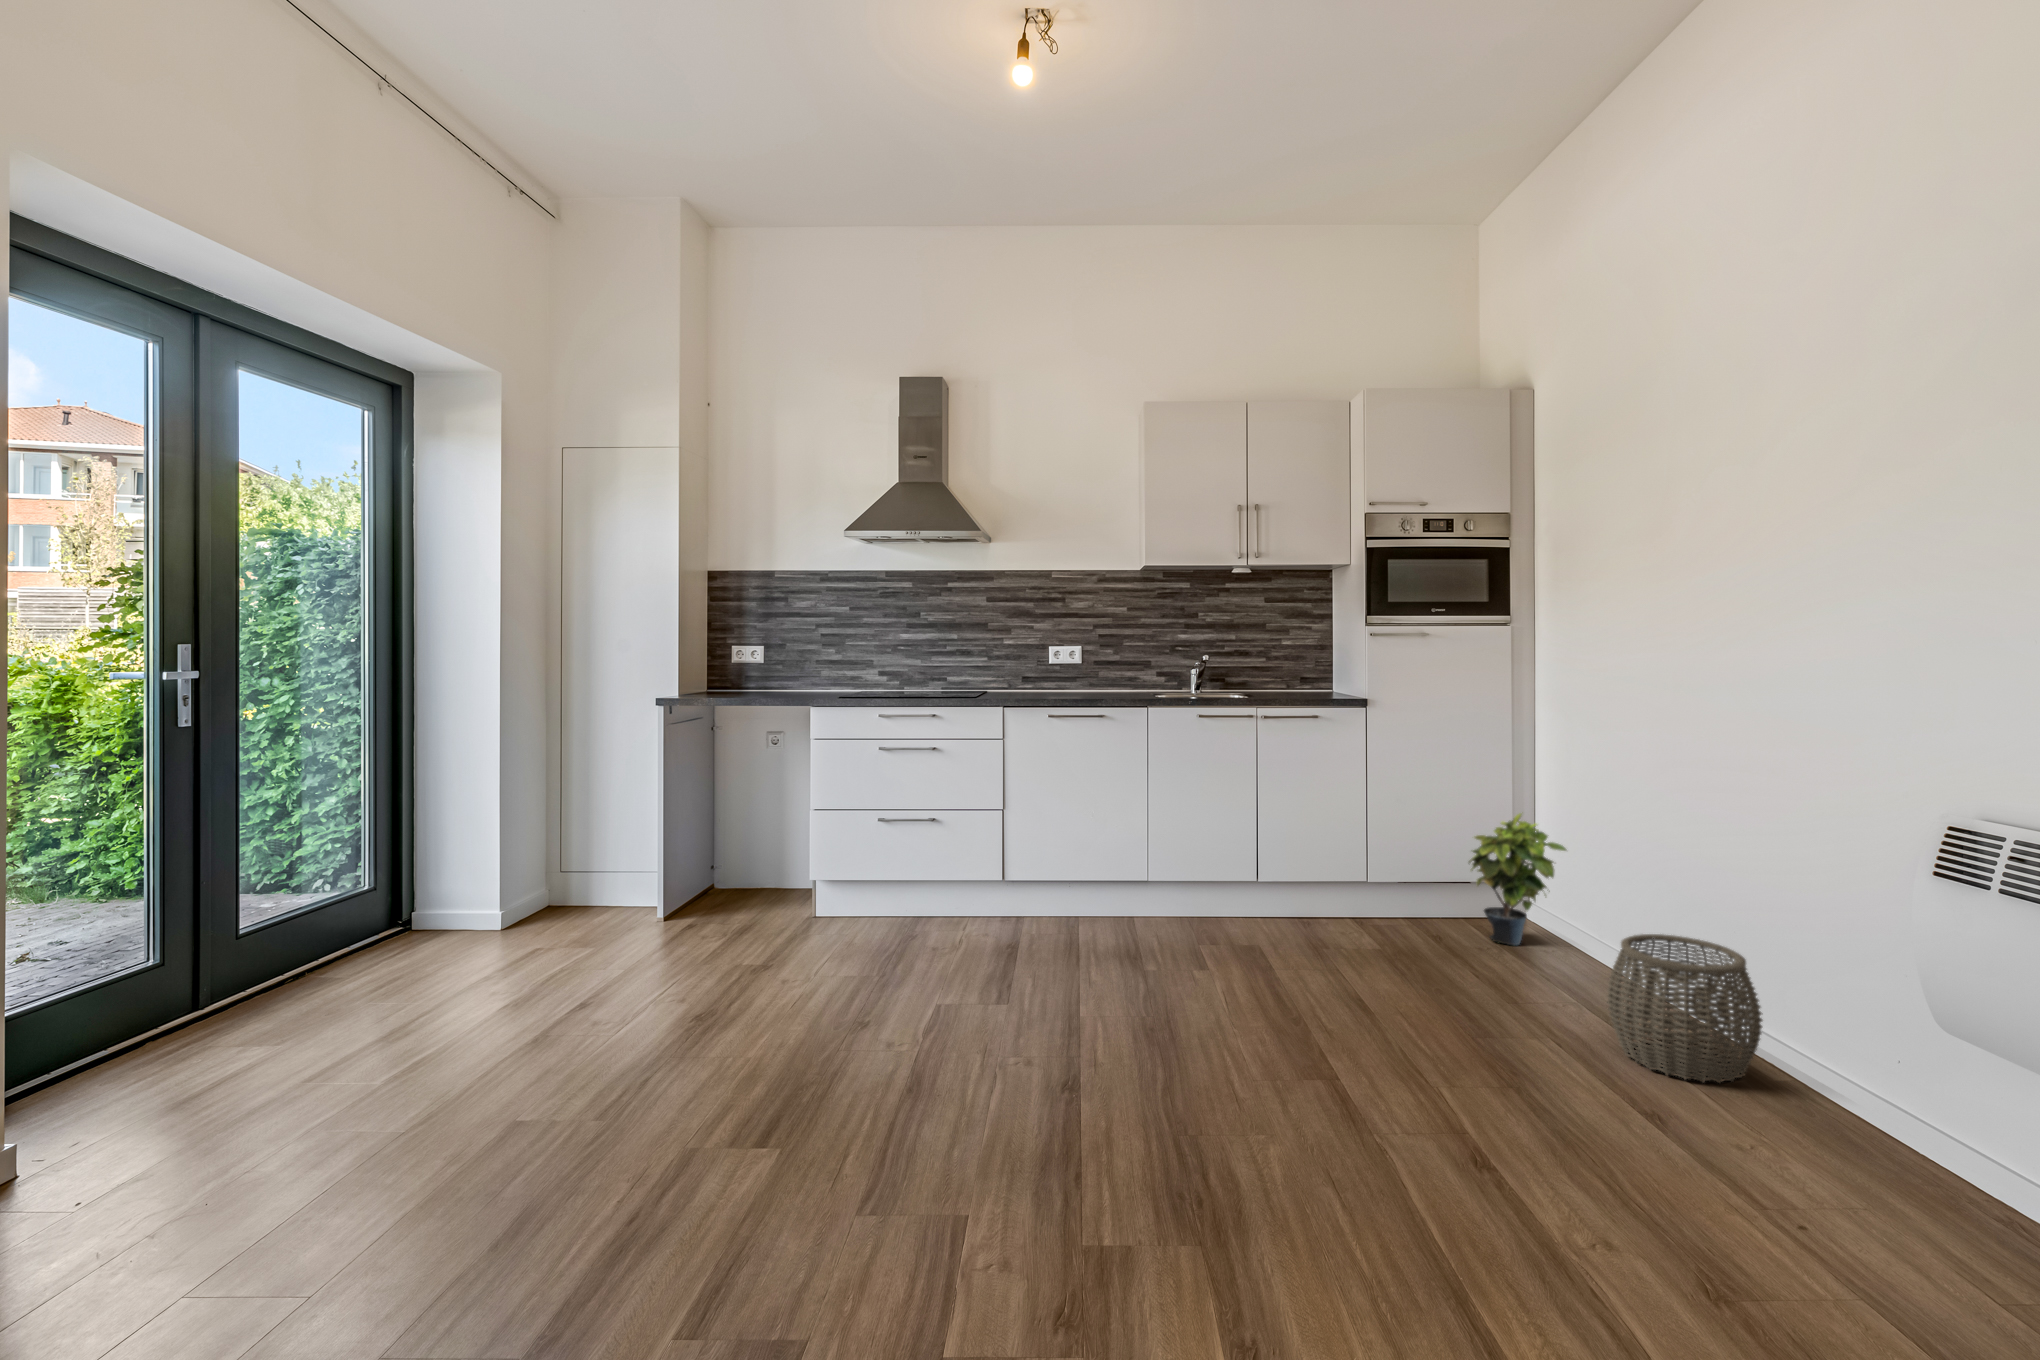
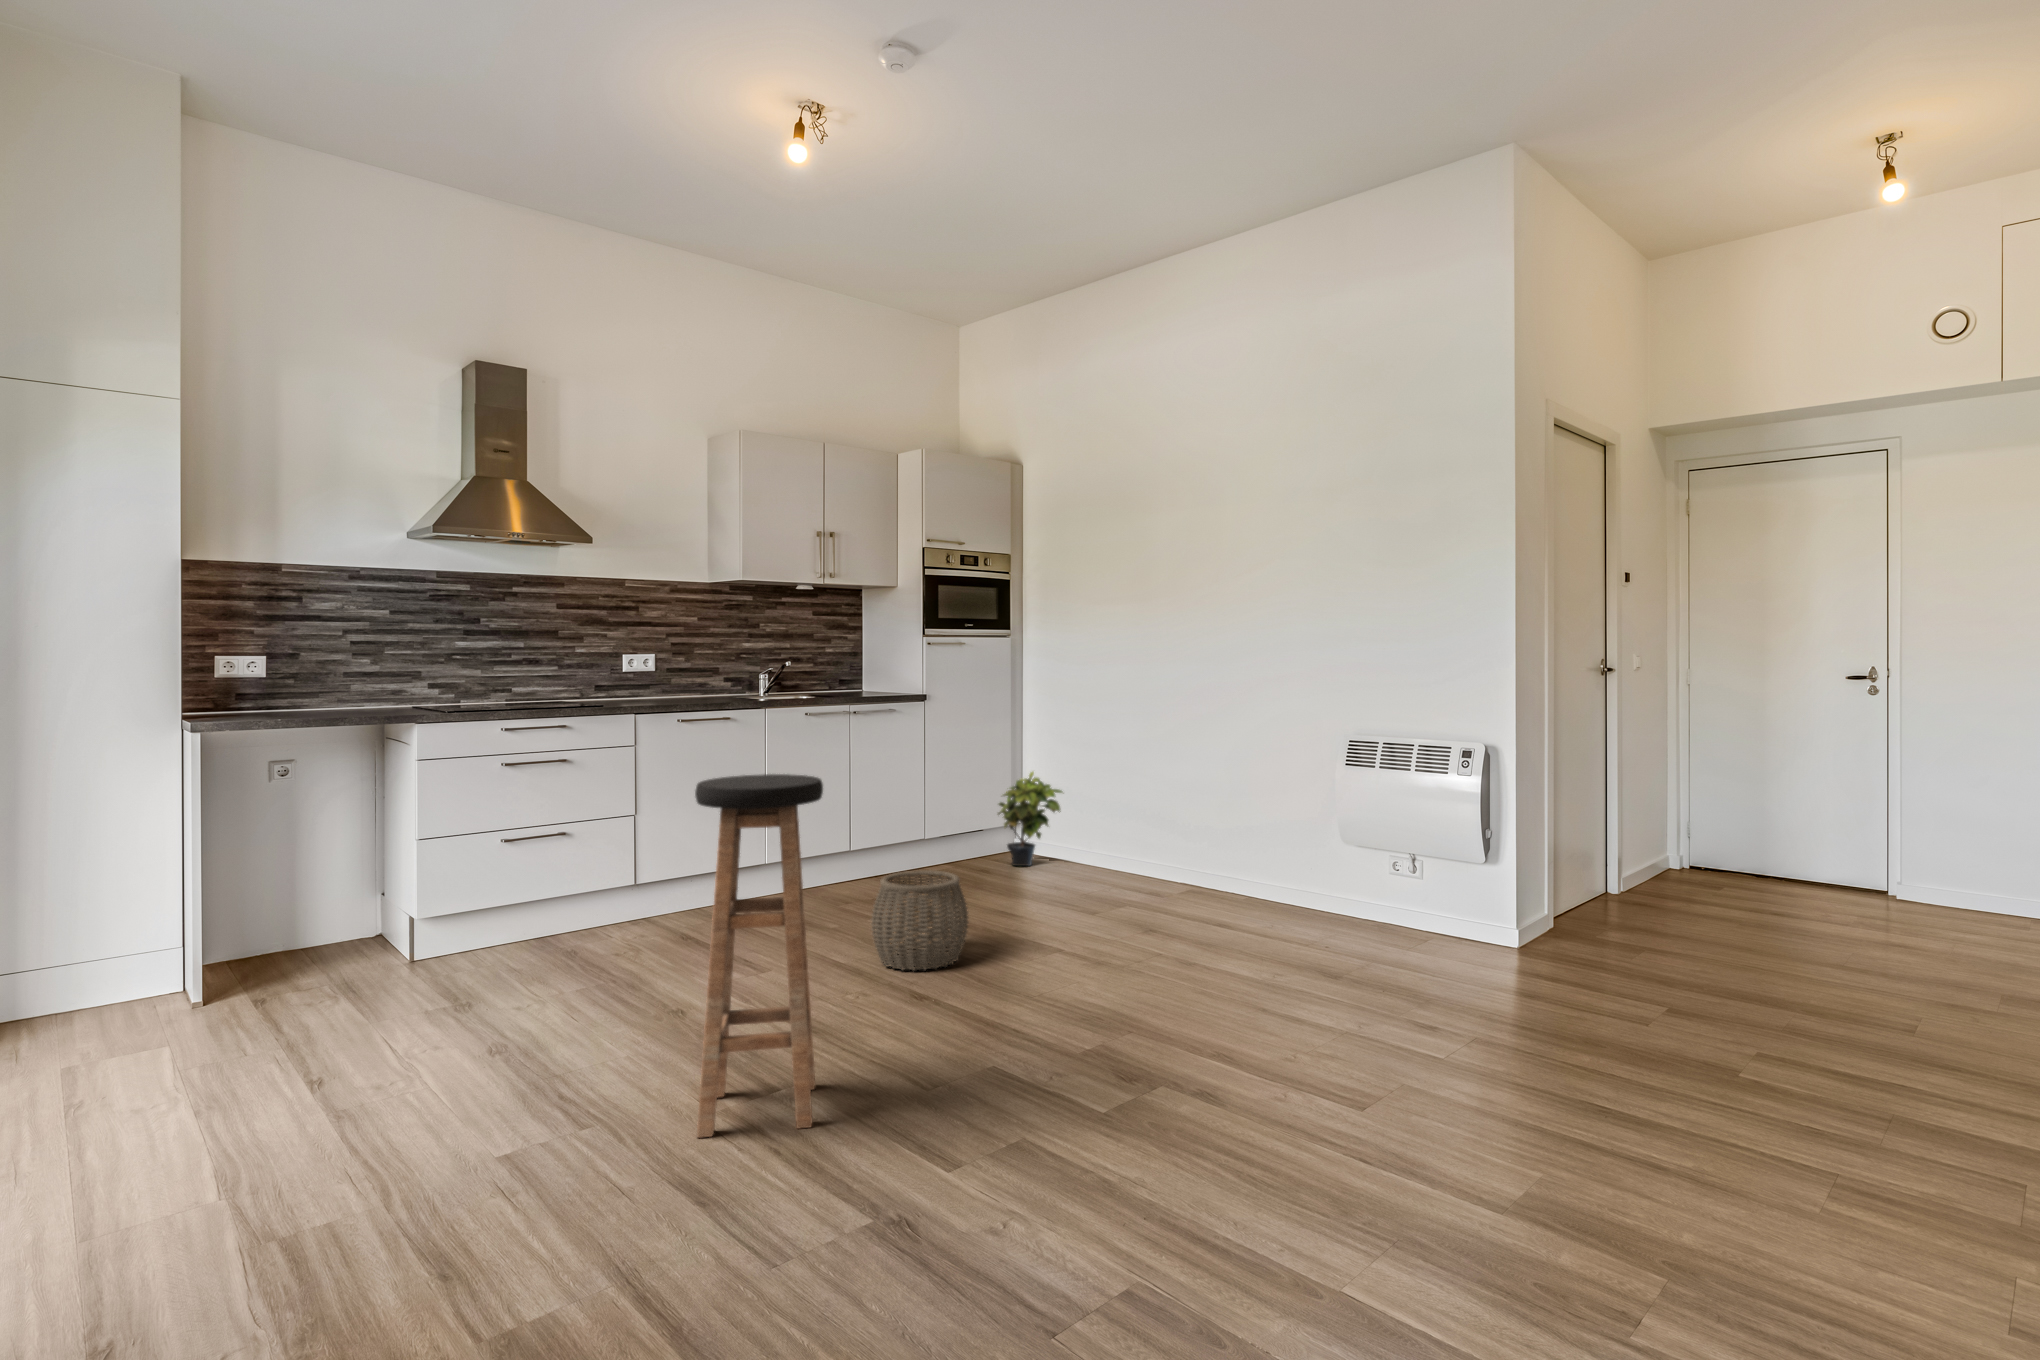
bar stool: none [523,797,728,1293] -> present [695,774,823,1138]
woven basket: present [1607,934,1763,1083] -> present [871,870,968,971]

